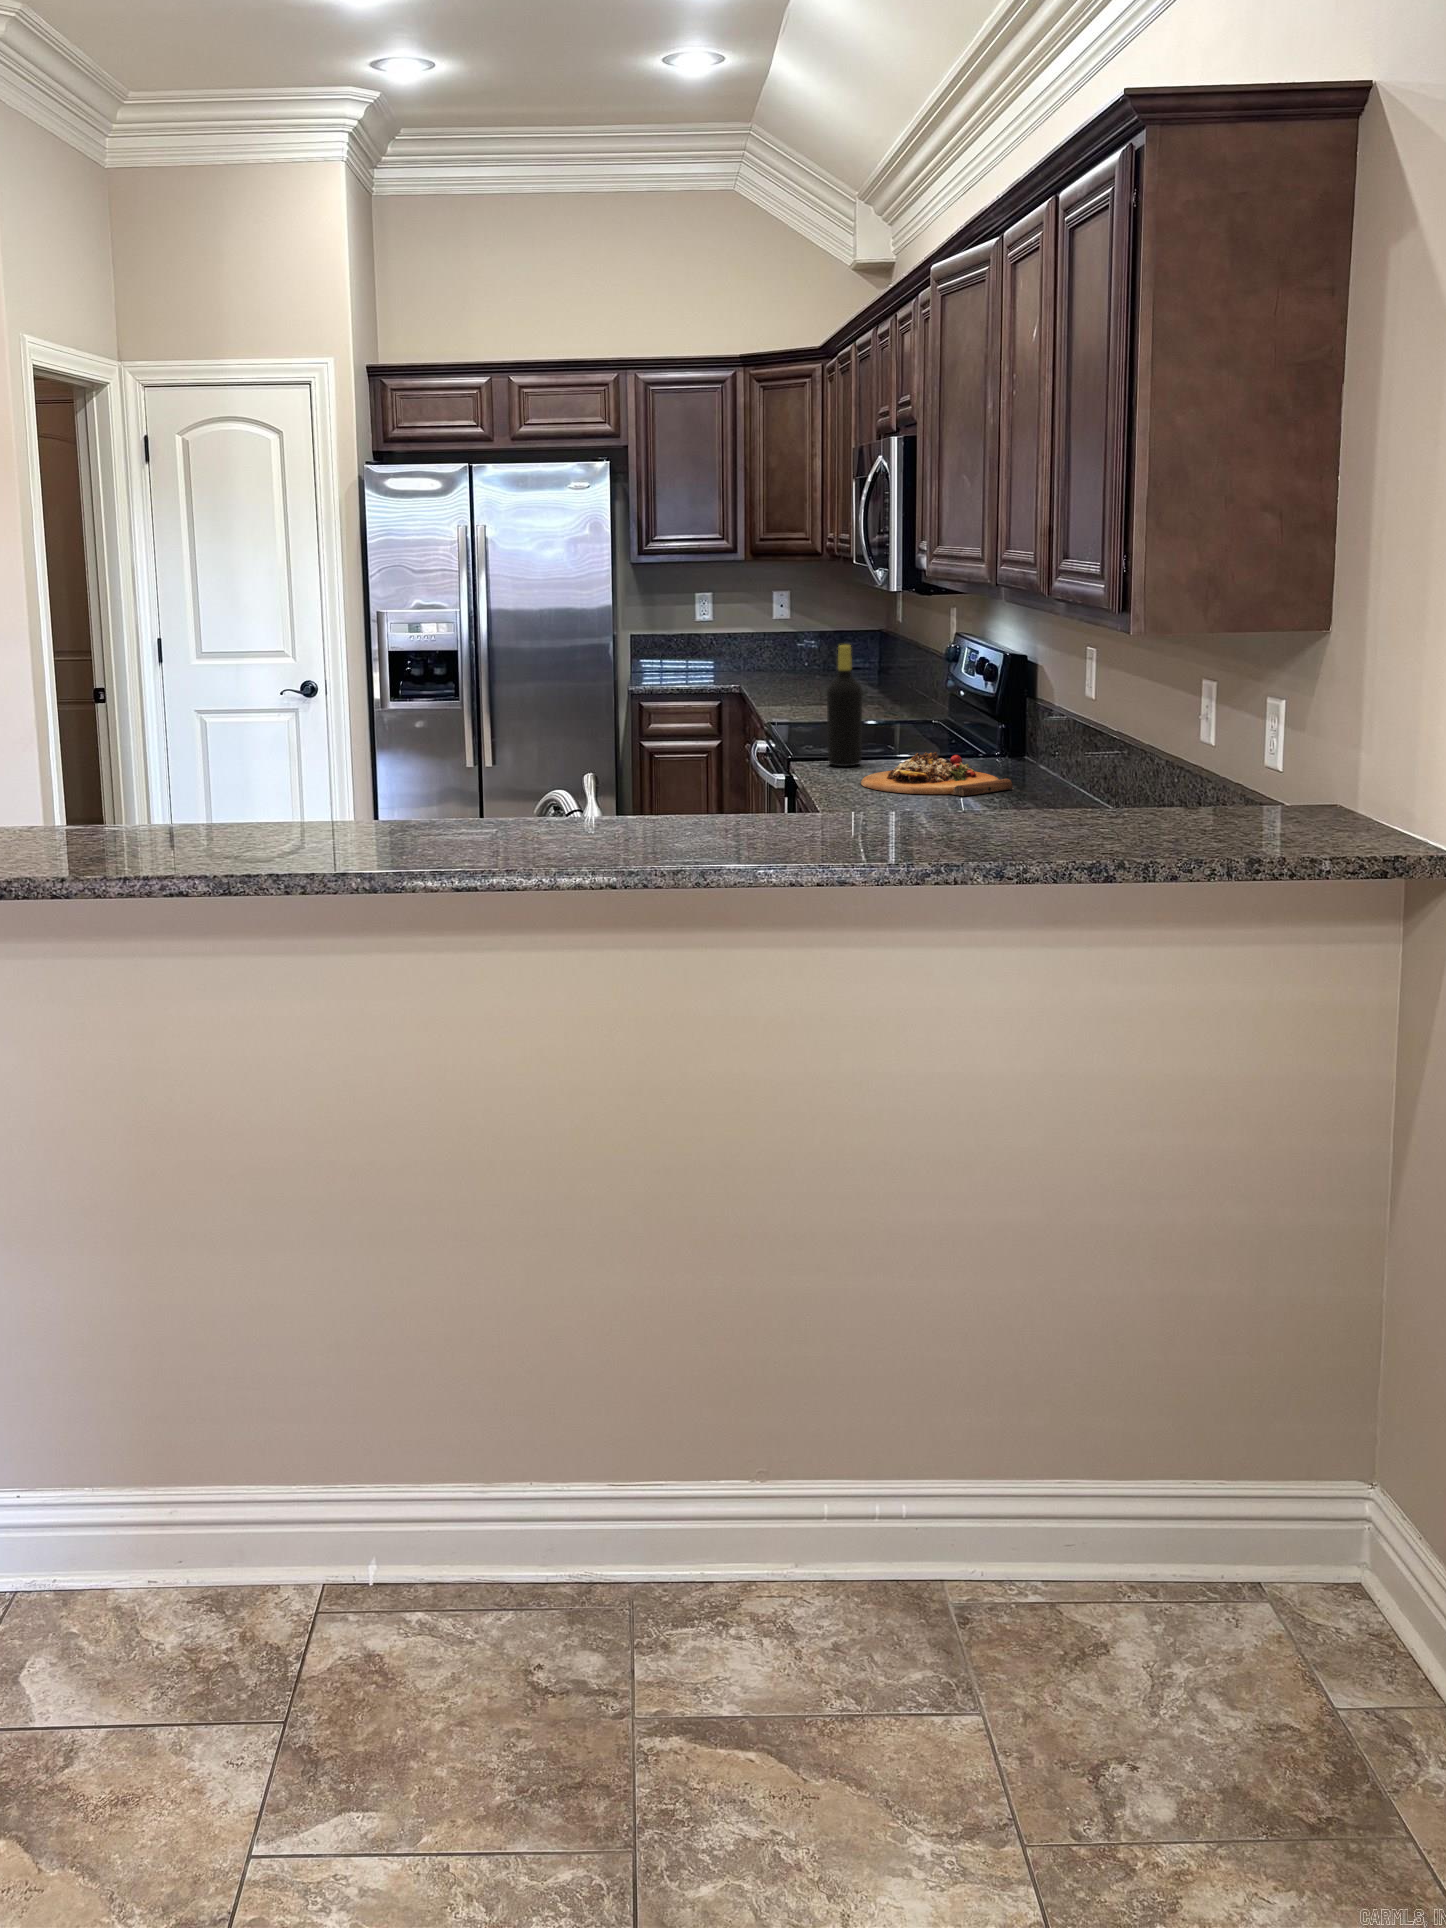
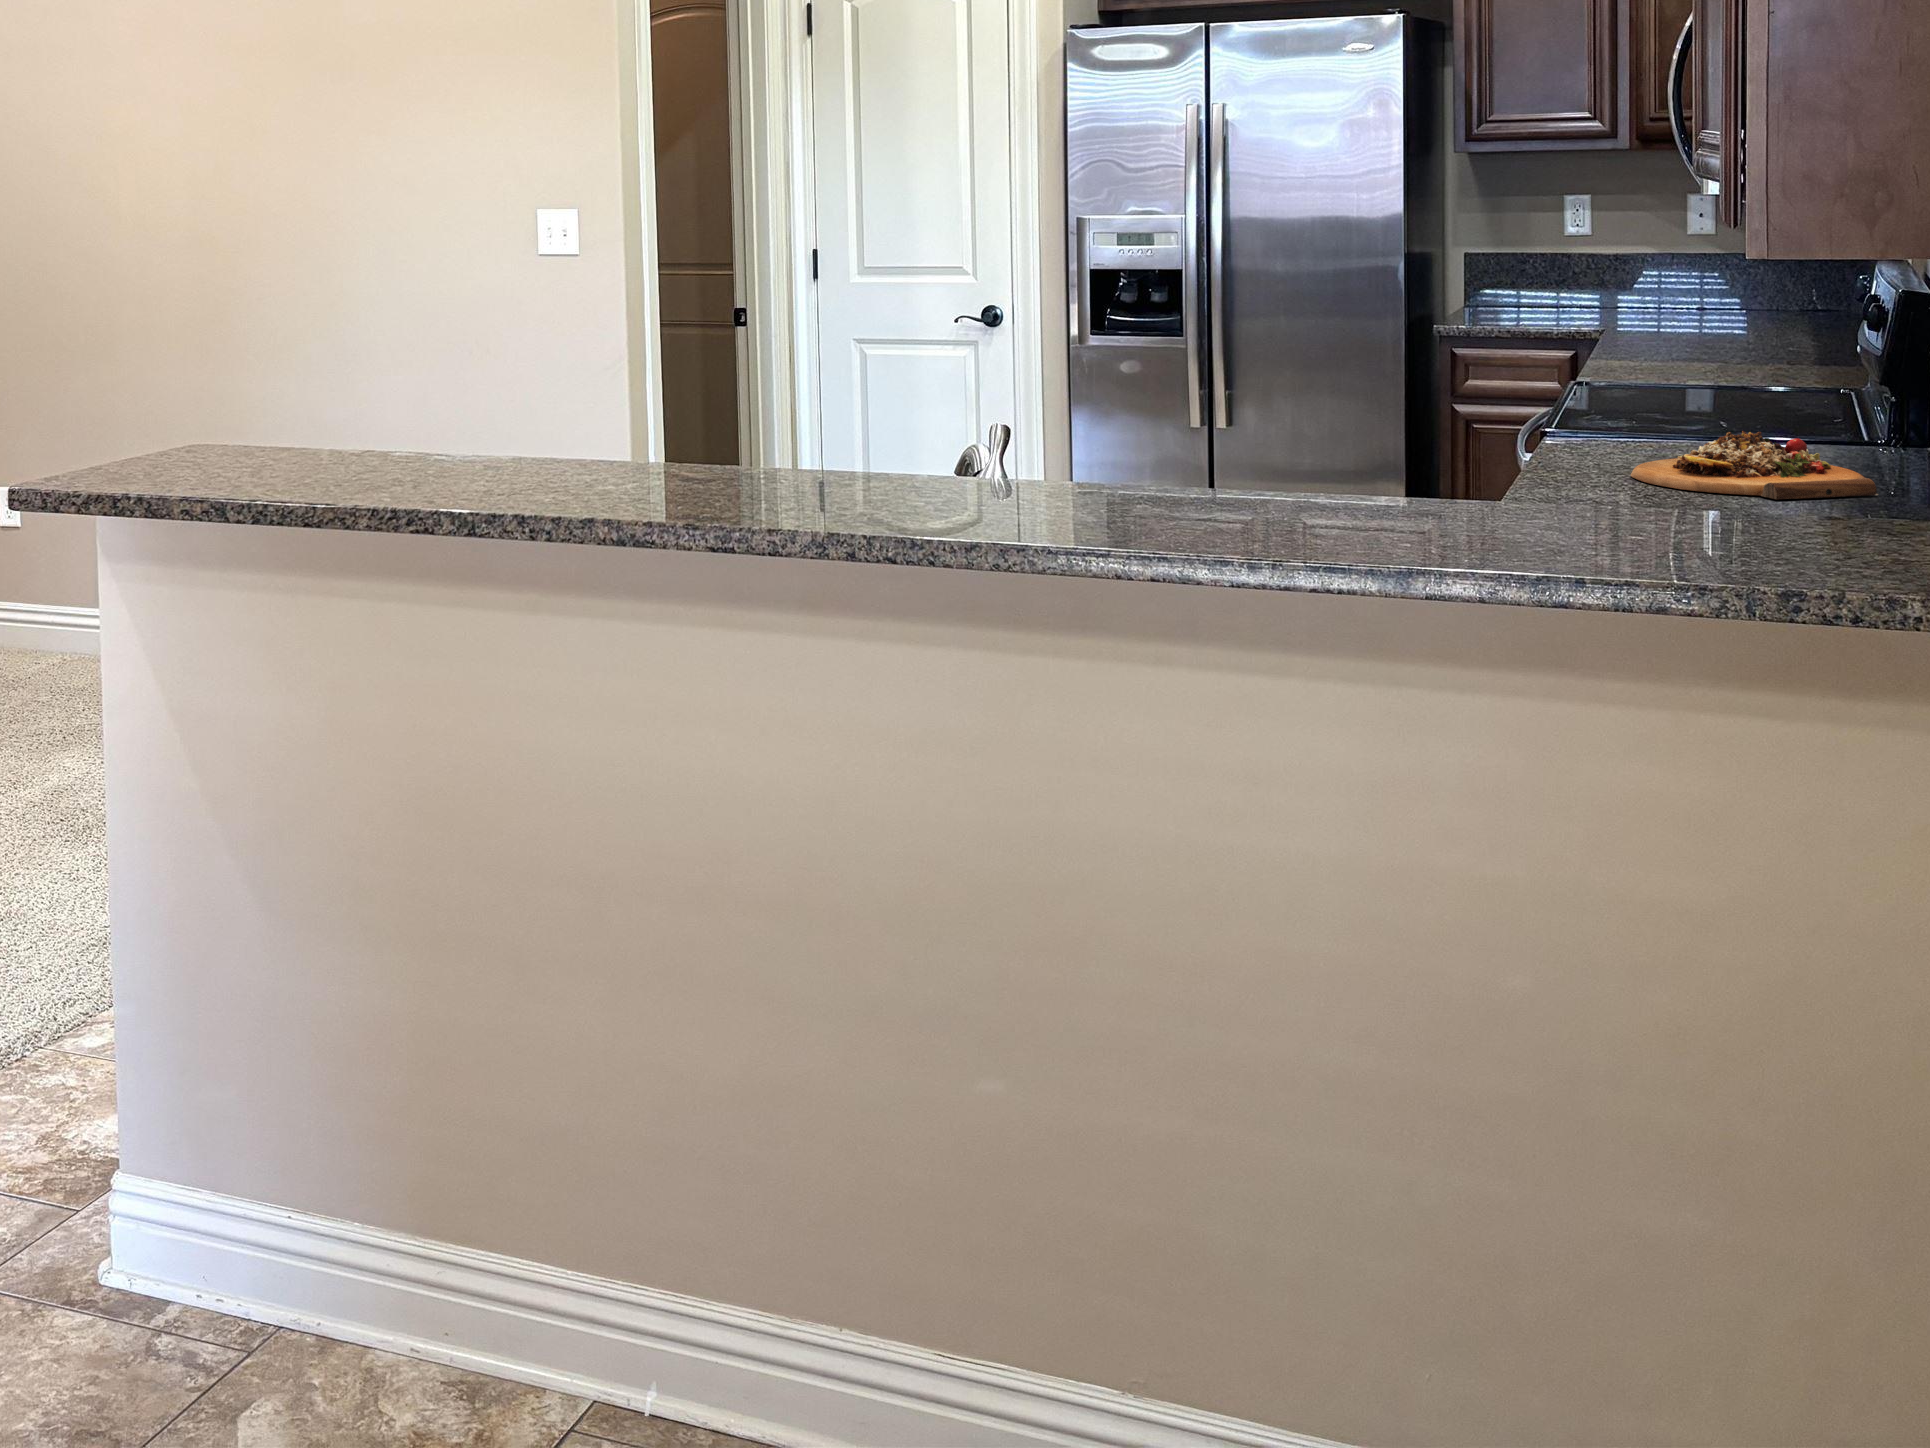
bottle: present [827,645,863,766] -> none [1614,269,1673,448]

